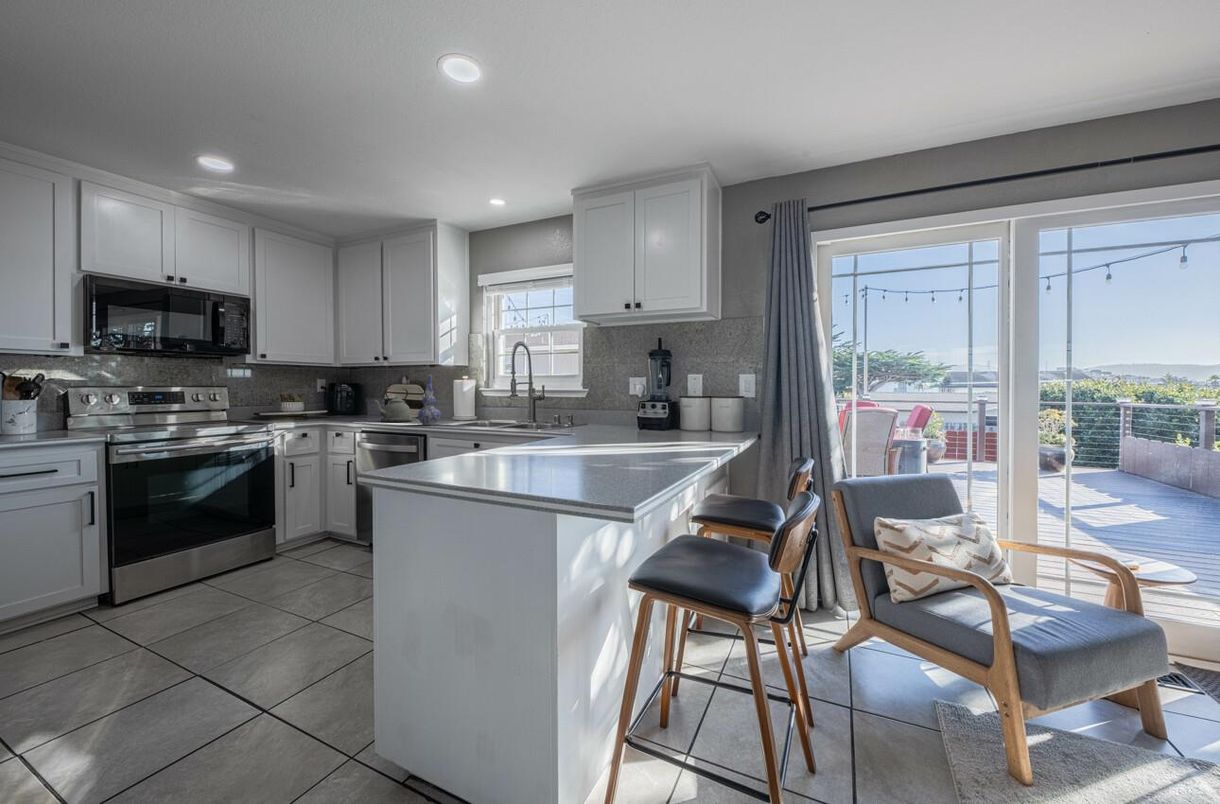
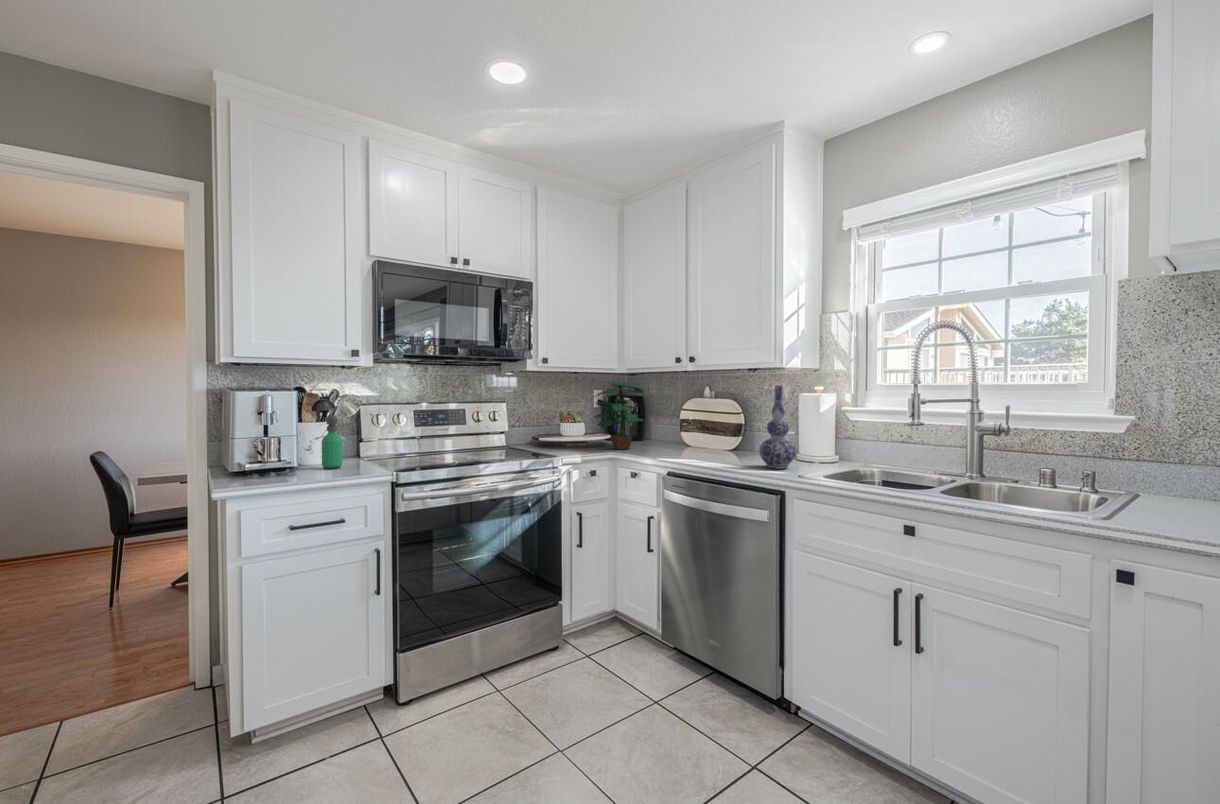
potted plant: none [307,372,354,421] -> present [595,381,646,449]
kettle: present [374,389,412,422] -> none [684,405,734,457]
soap dispenser: none [28,391,52,434] -> present [322,415,342,469]

